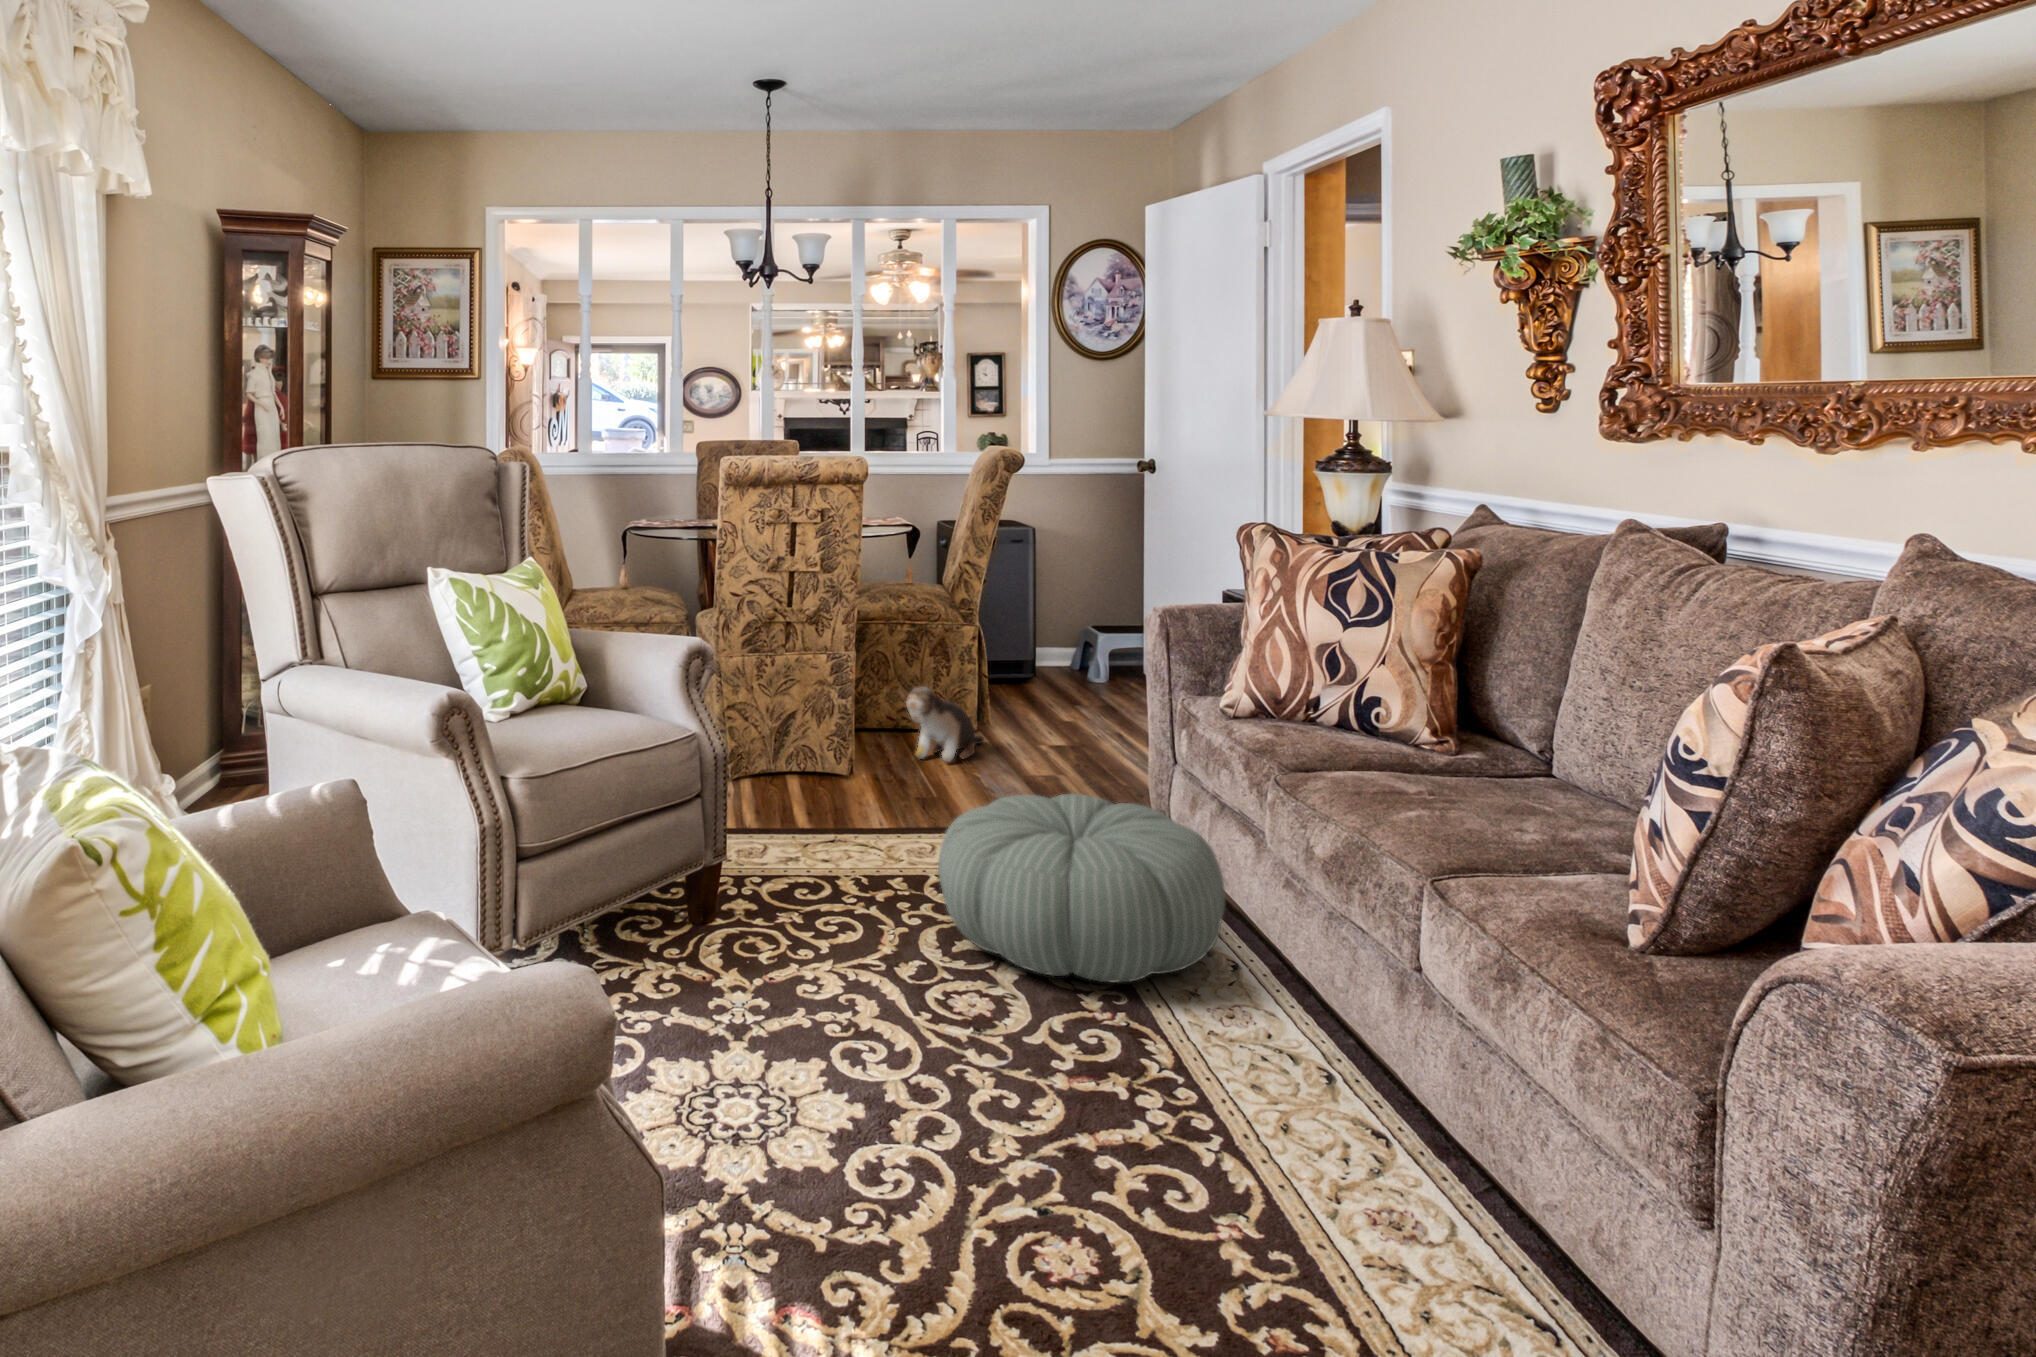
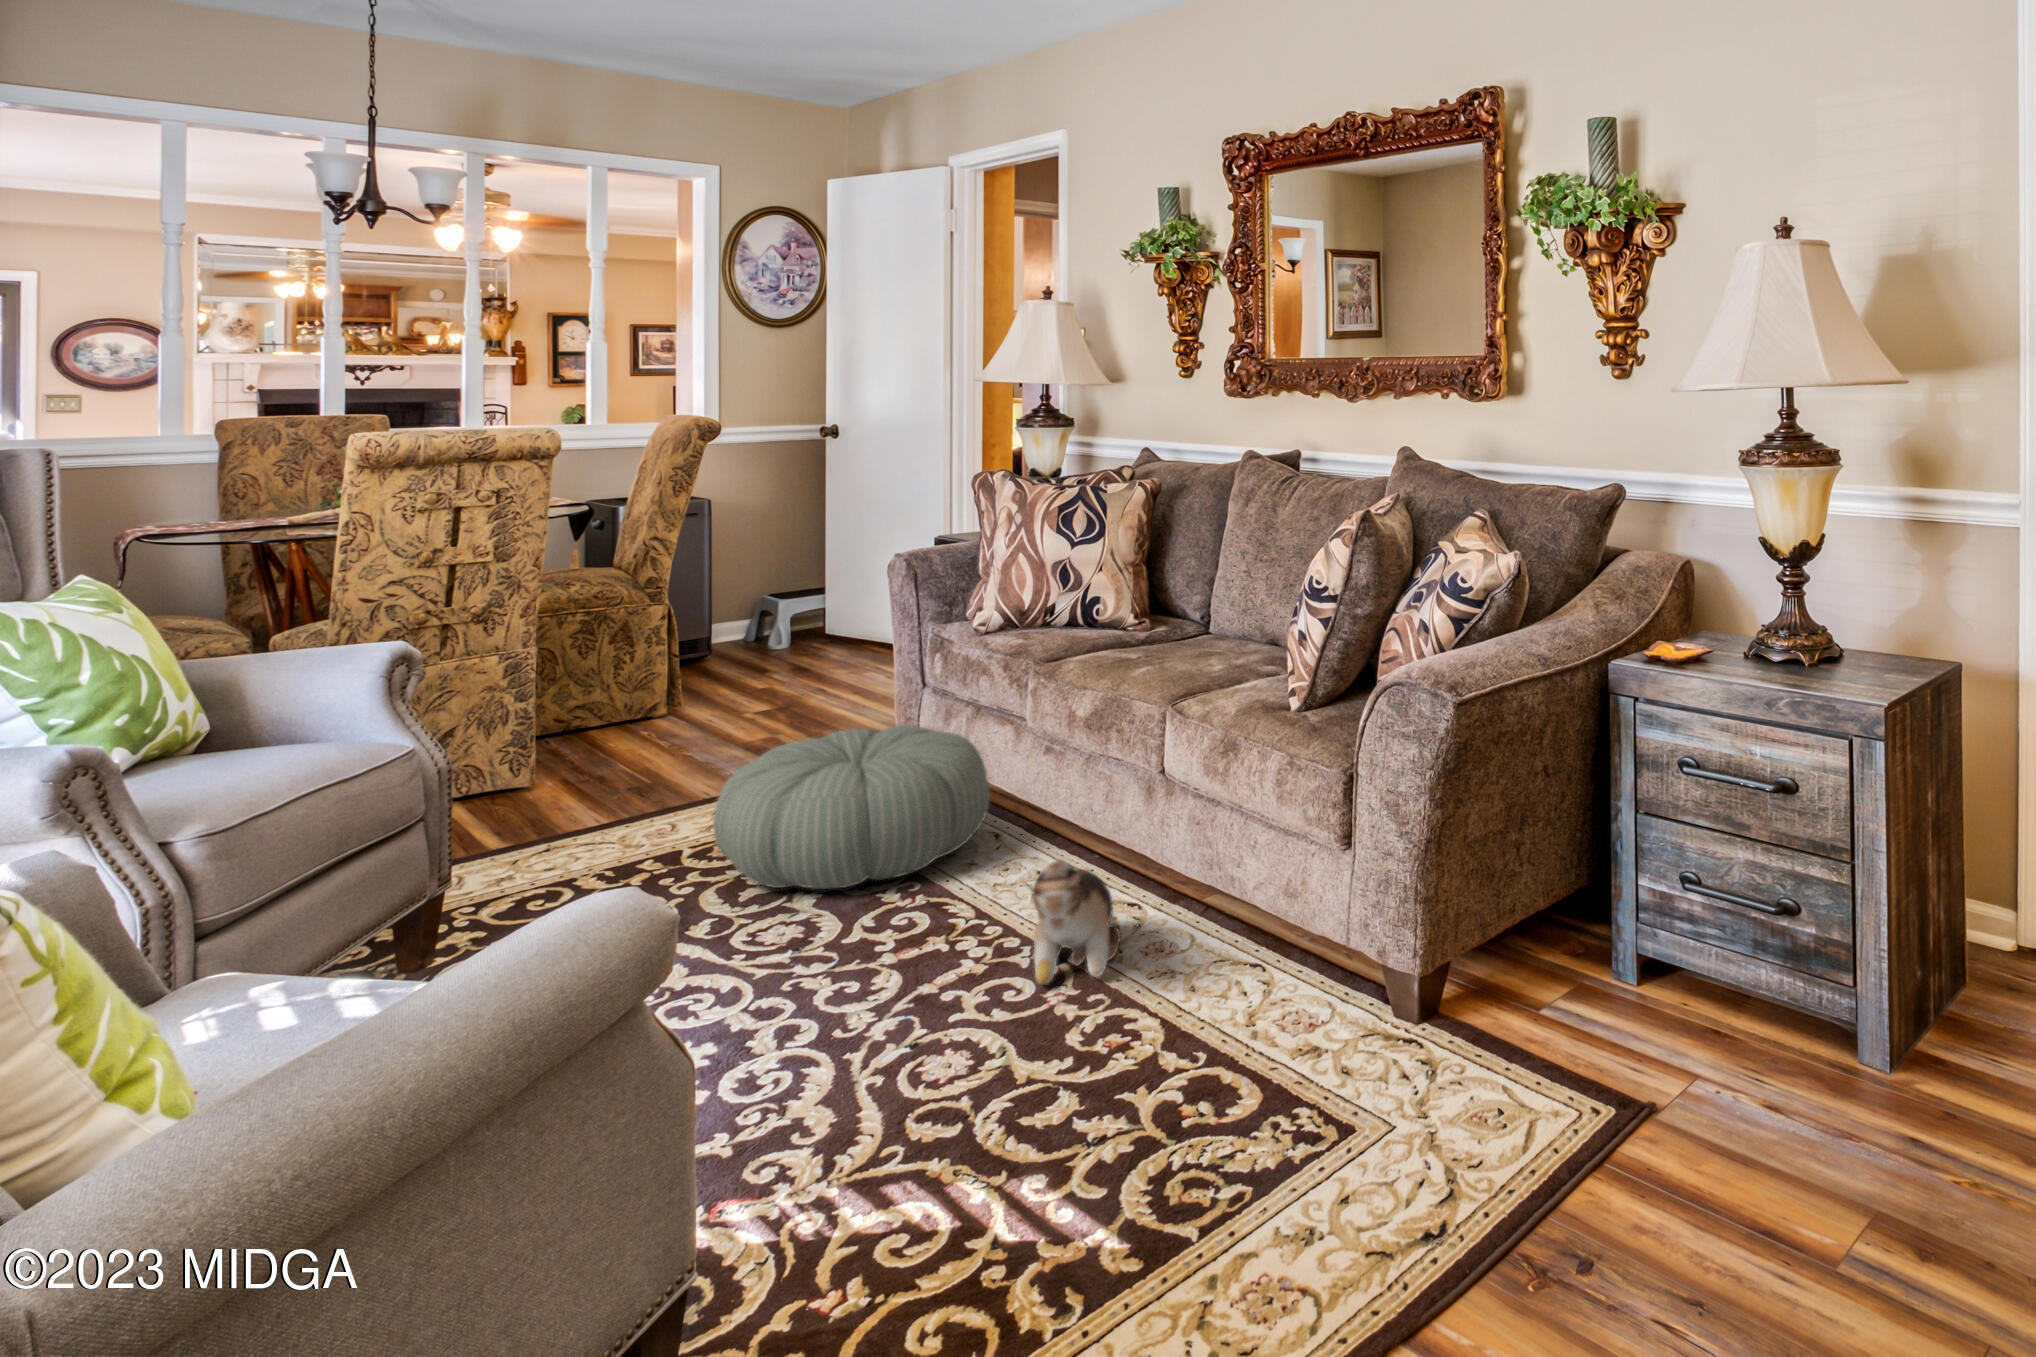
plush toy: present [900,686,983,762] -> present [1026,859,1121,985]

